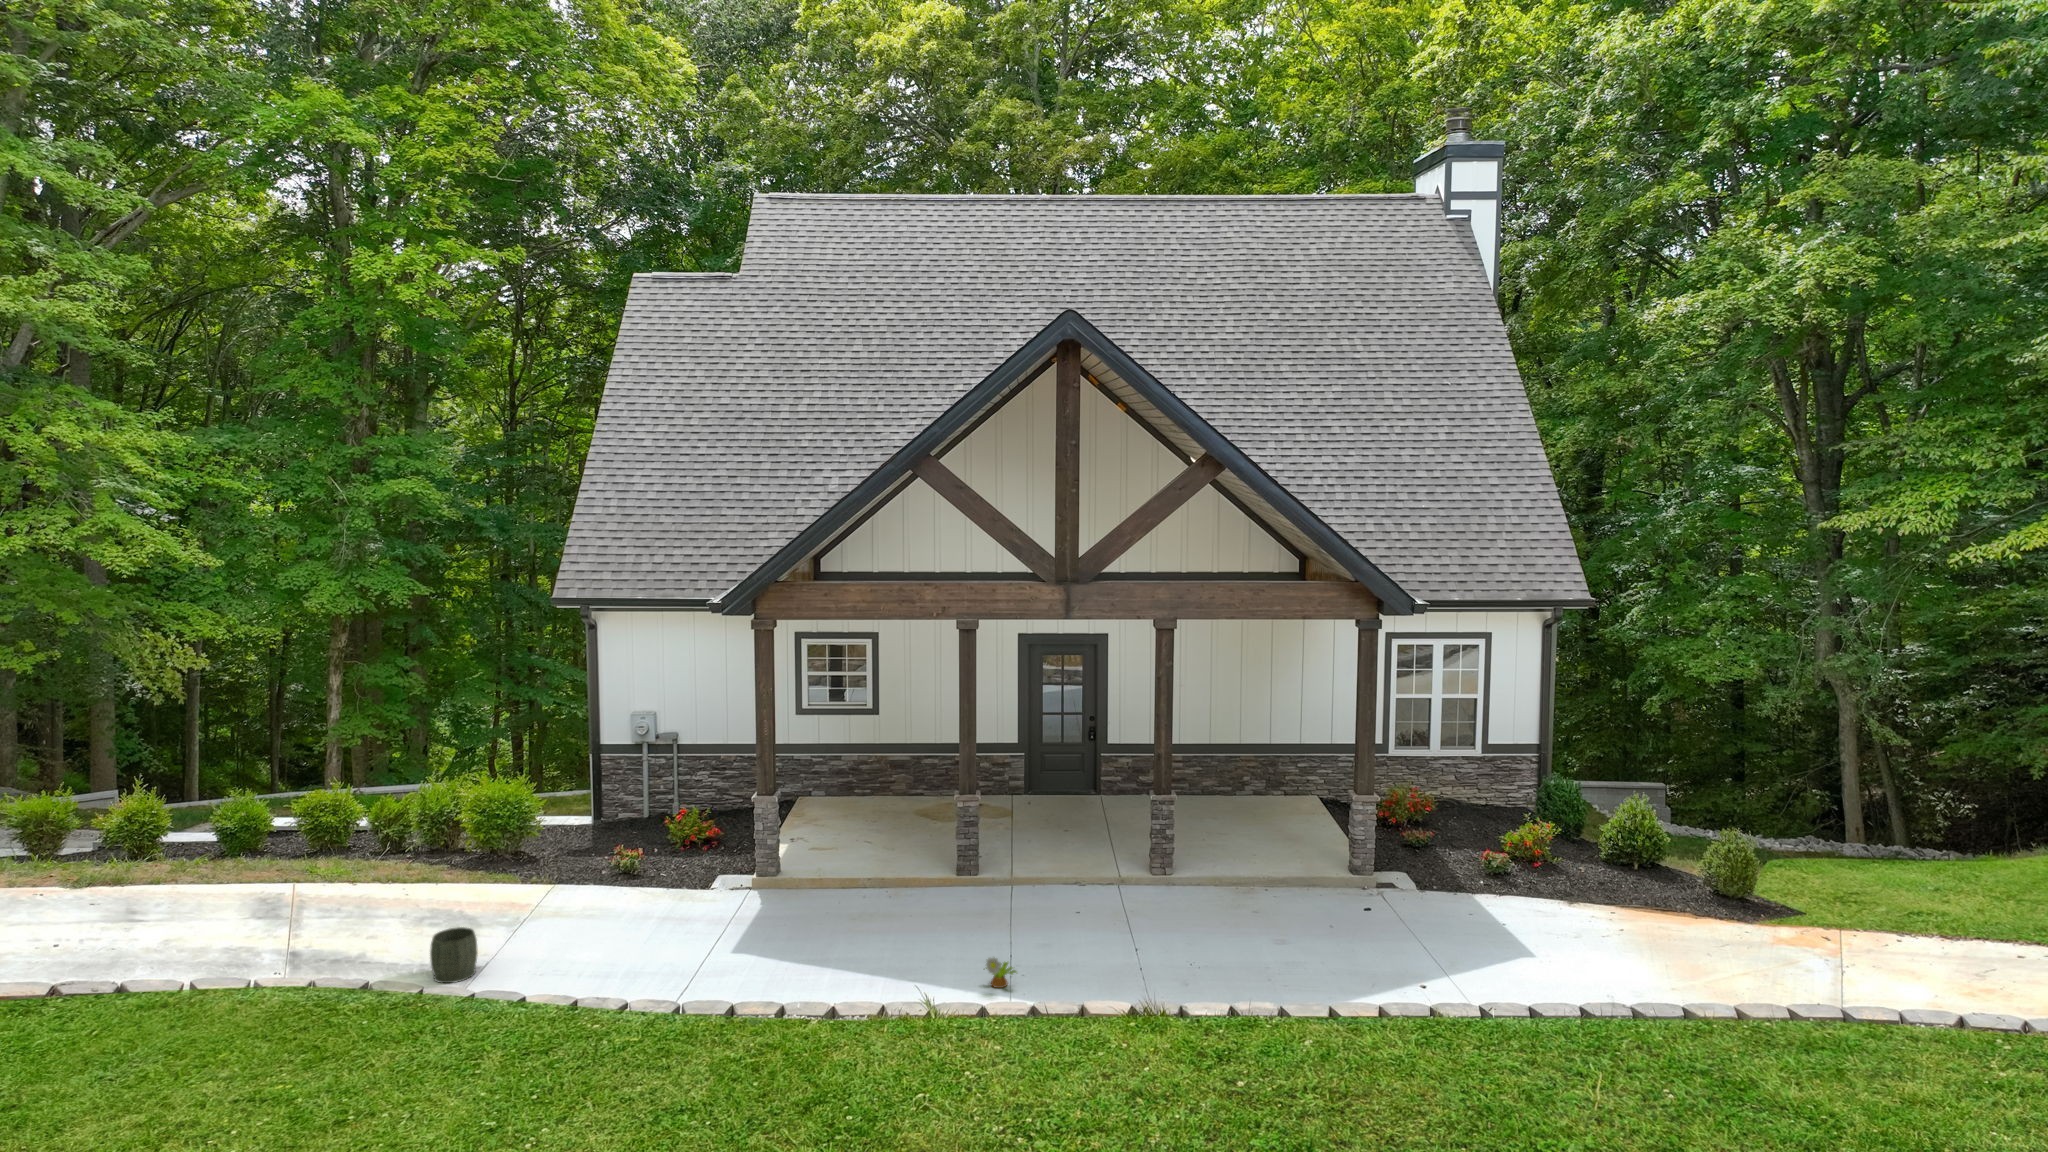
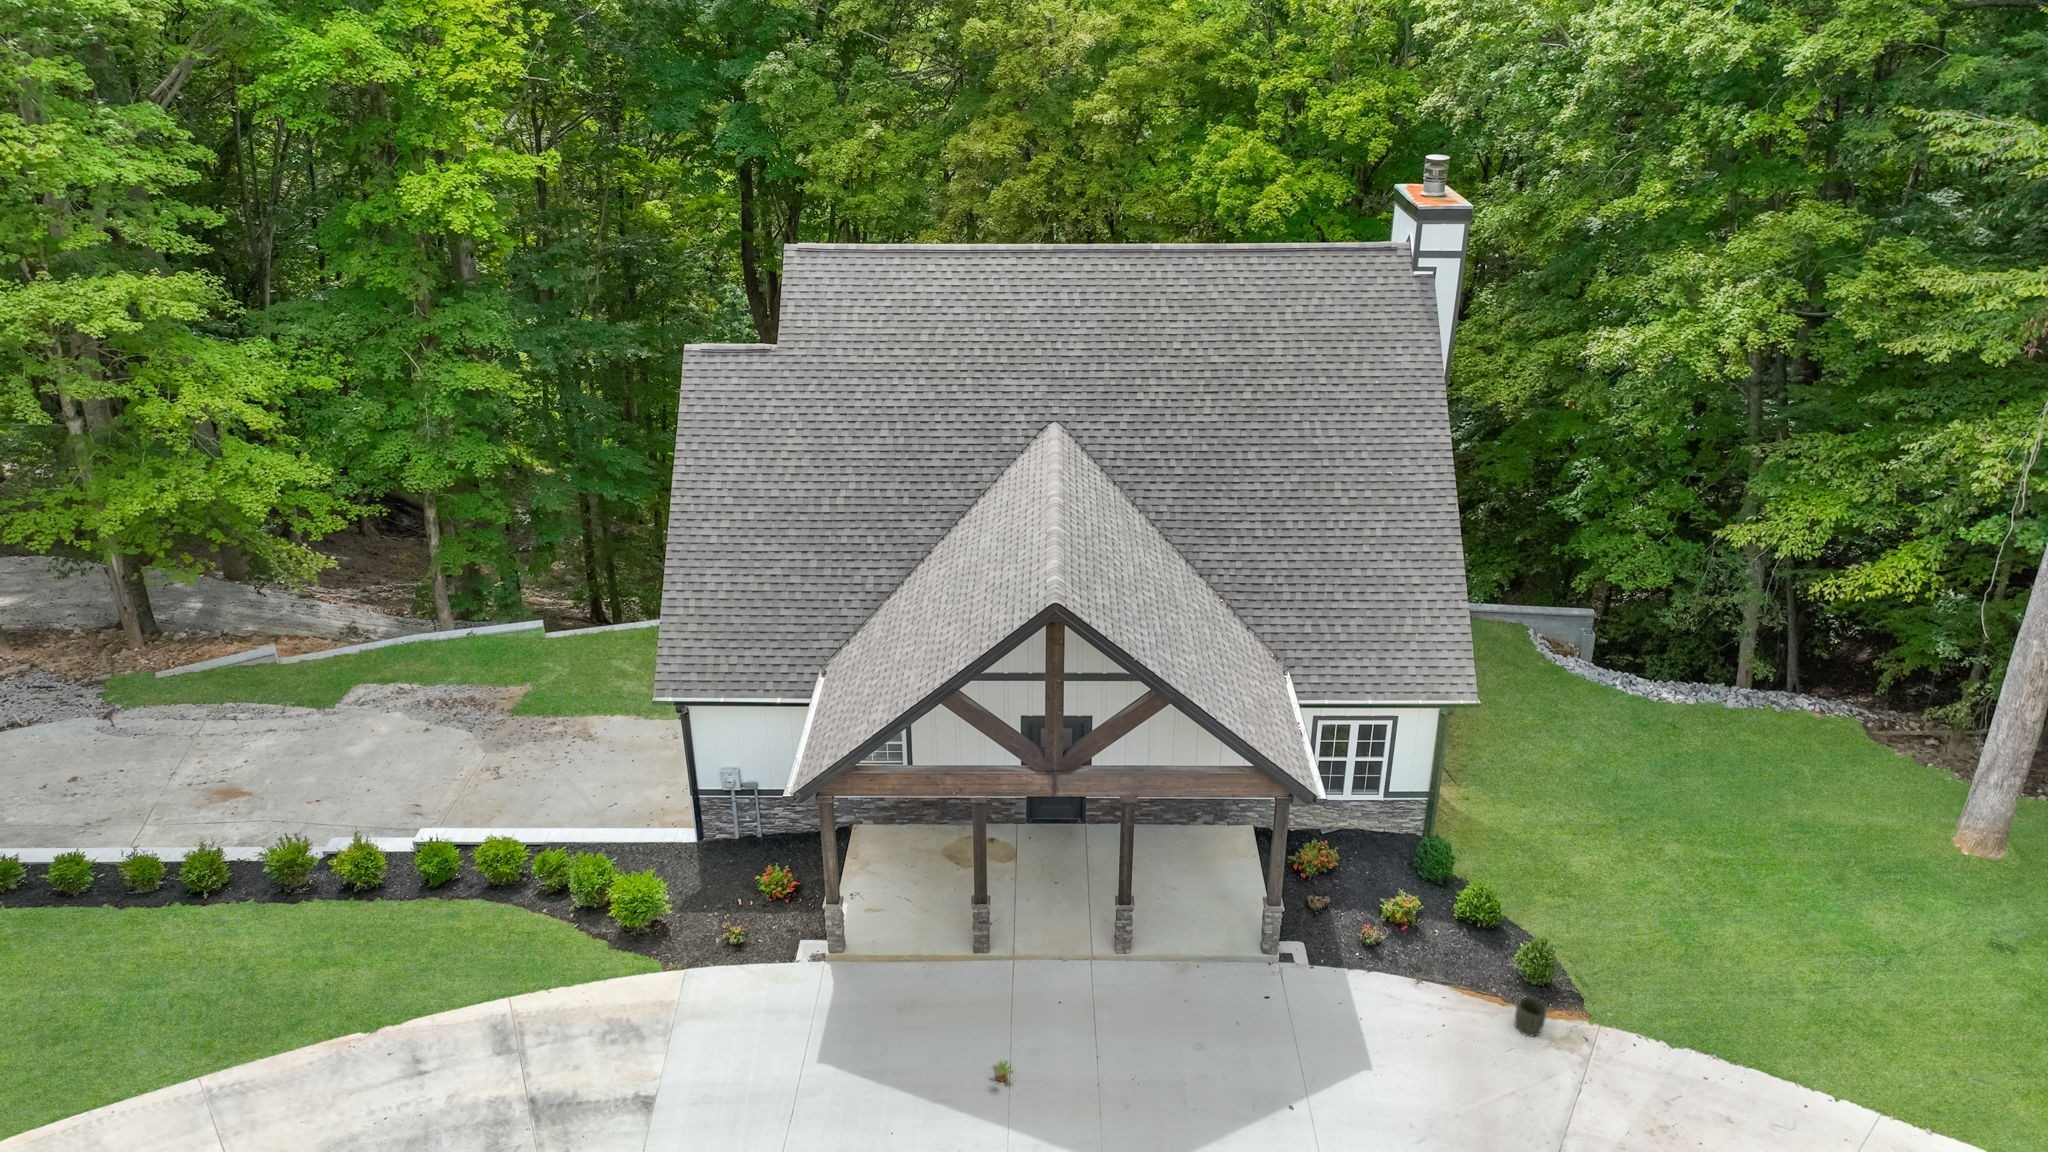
woven basket: present [430,927,478,983] -> present [1515,998,1546,1036]

